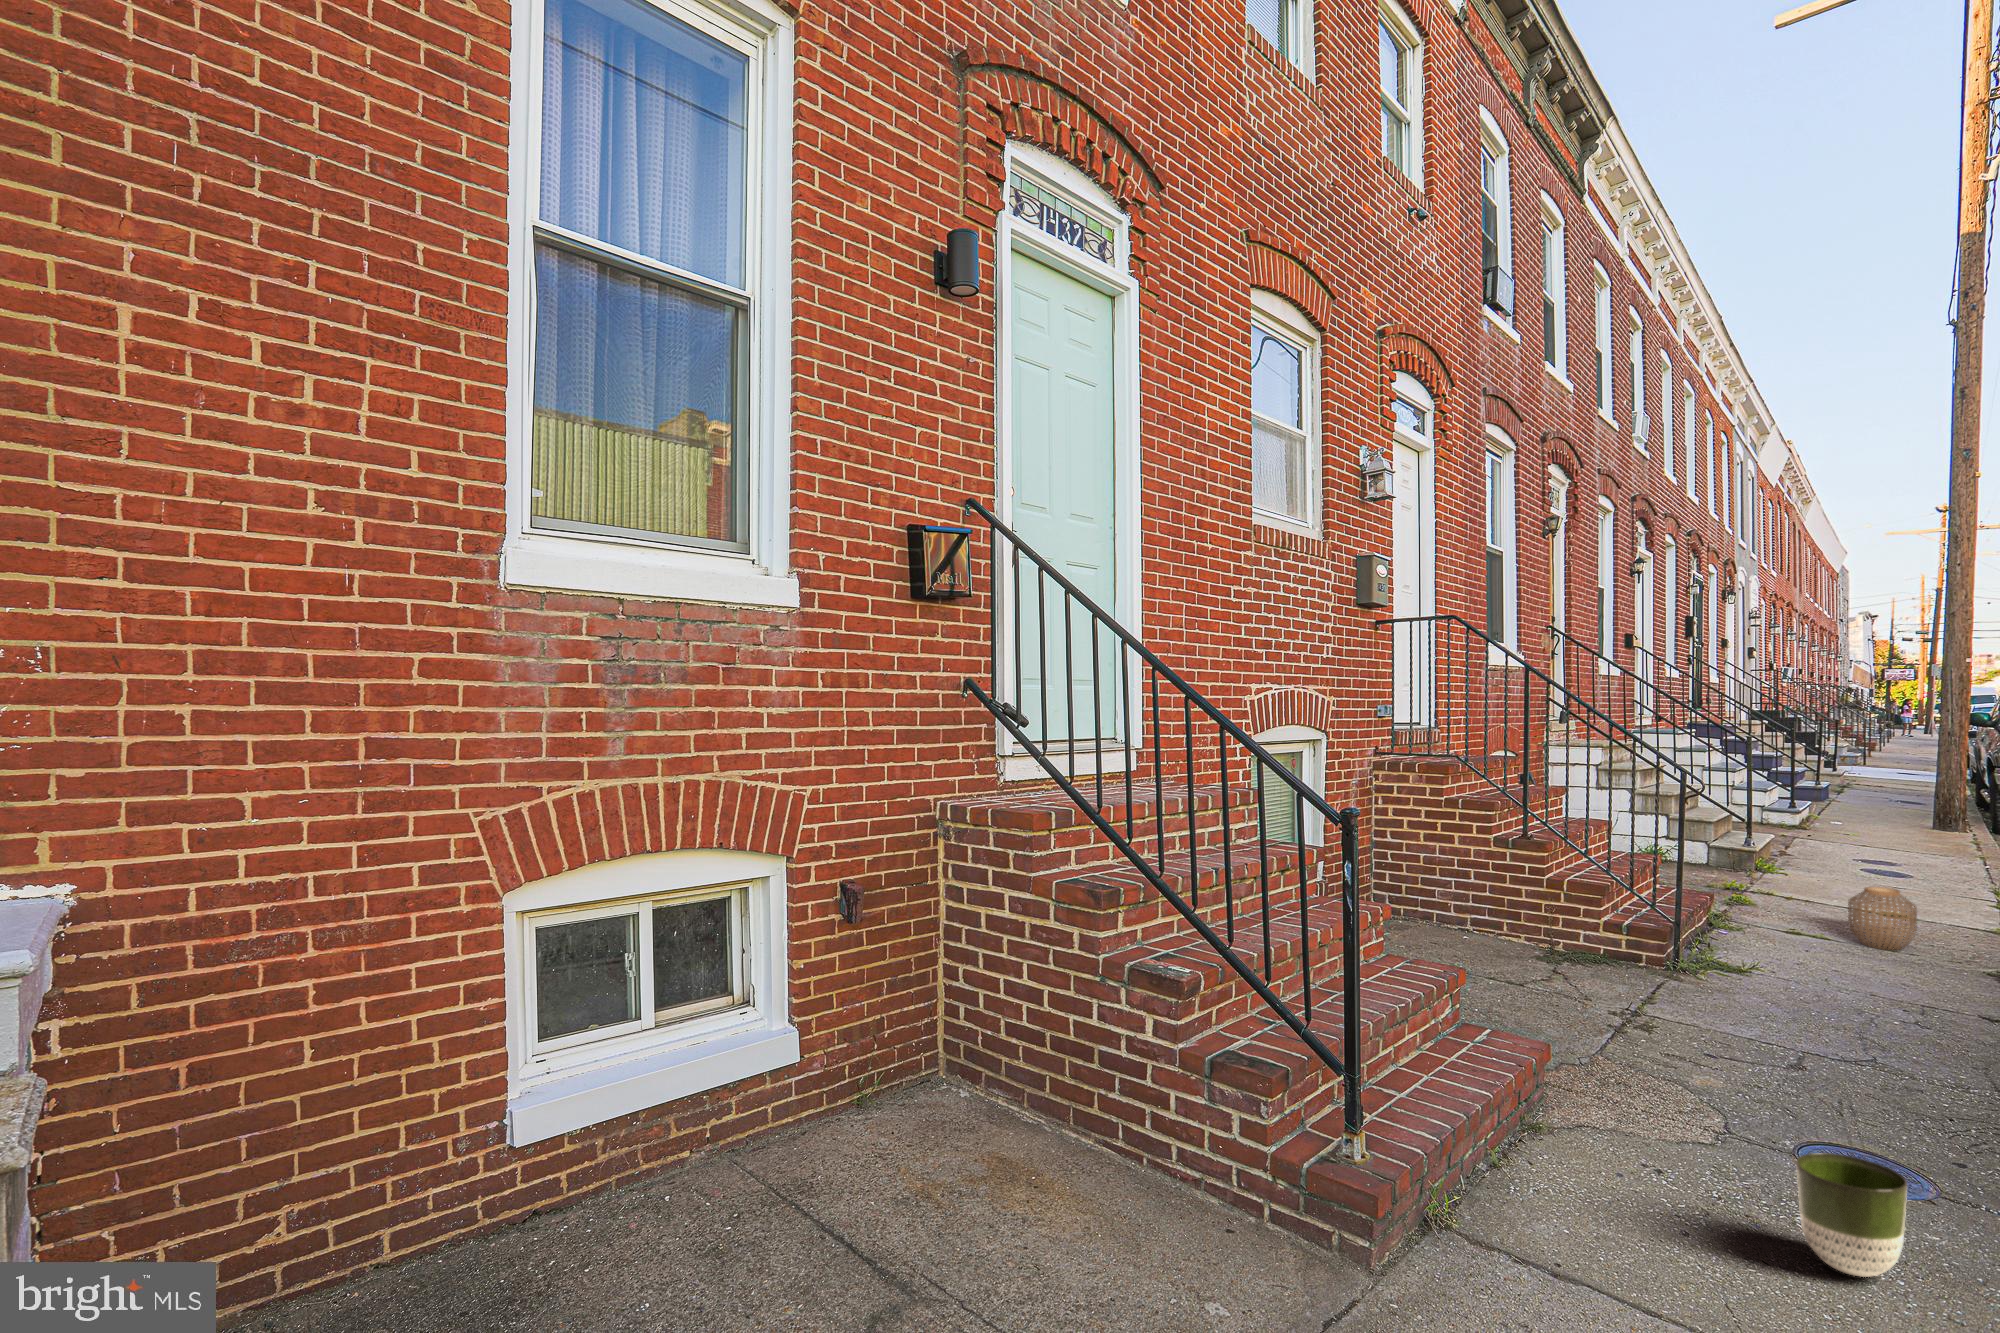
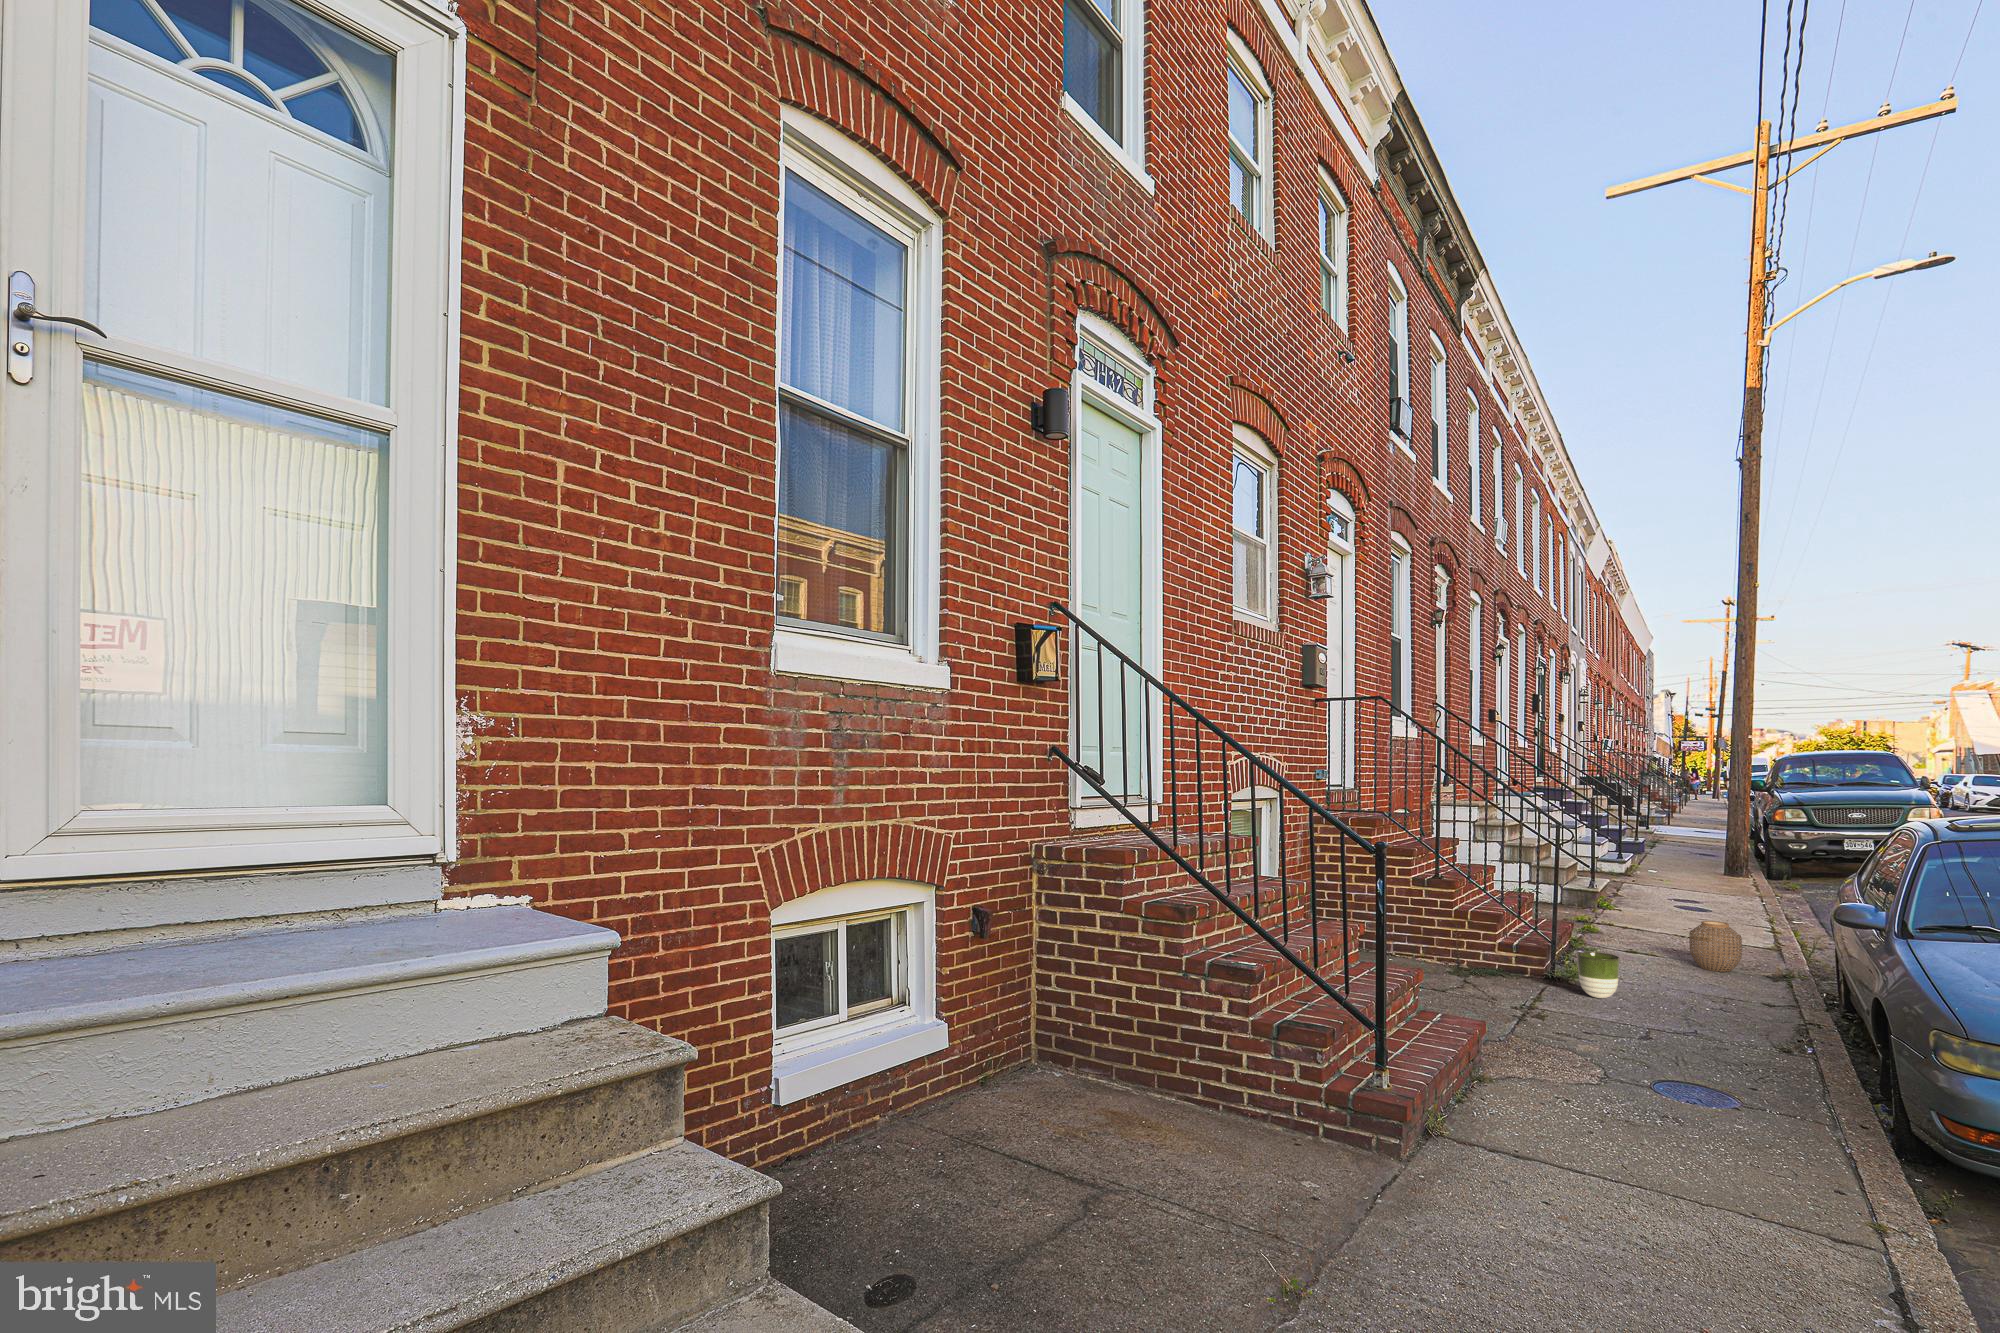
planter: present [1796,1153,1907,1277] -> present [1577,952,1619,998]

